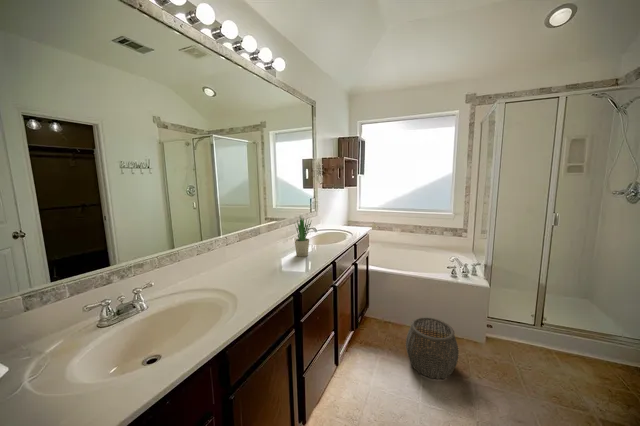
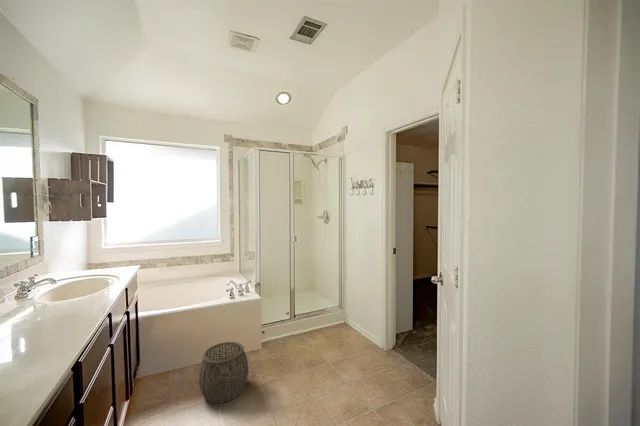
potted plant: present [295,217,311,257] -> none [31,255,67,322]

